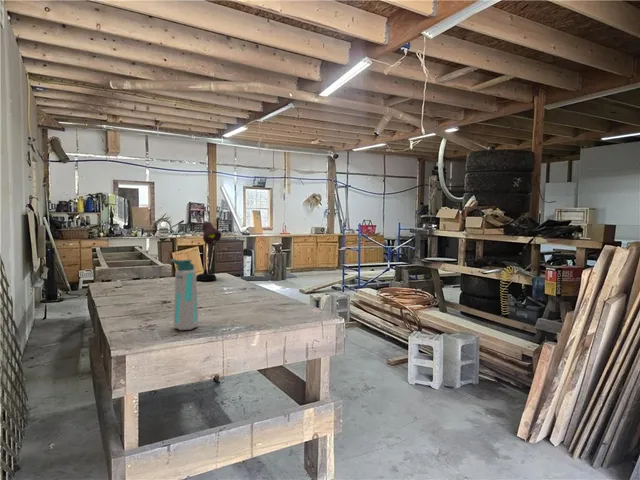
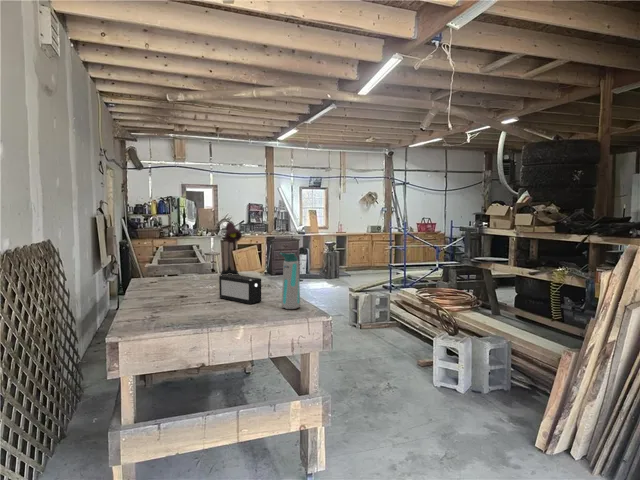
water bottle: present [171,259,198,330] -> present [280,253,300,309]
speaker: none [215,278,264,310] -> present [219,274,261,304]

